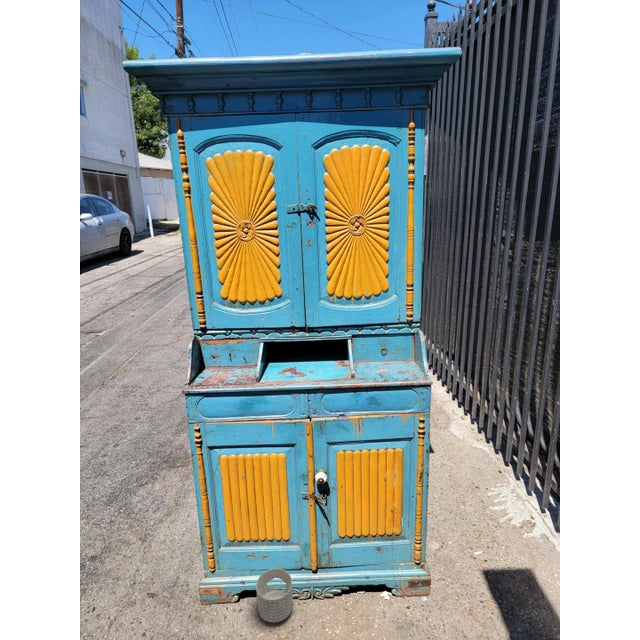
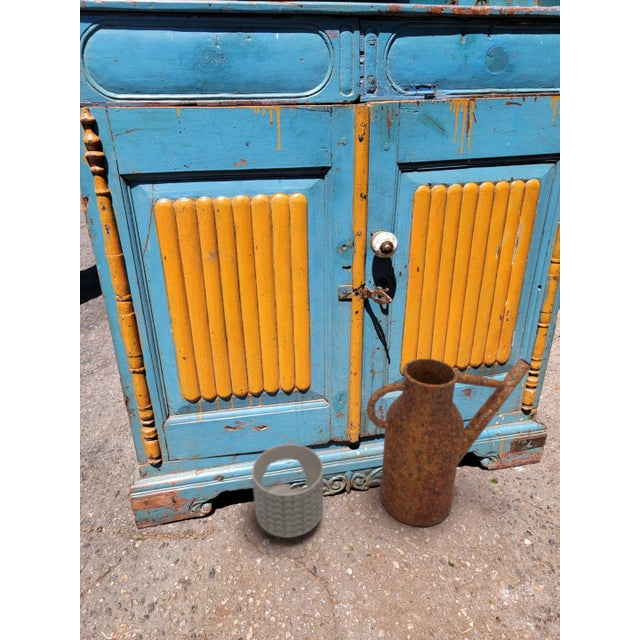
watering can: none [313,532,399,627] -> present [366,359,532,526]

